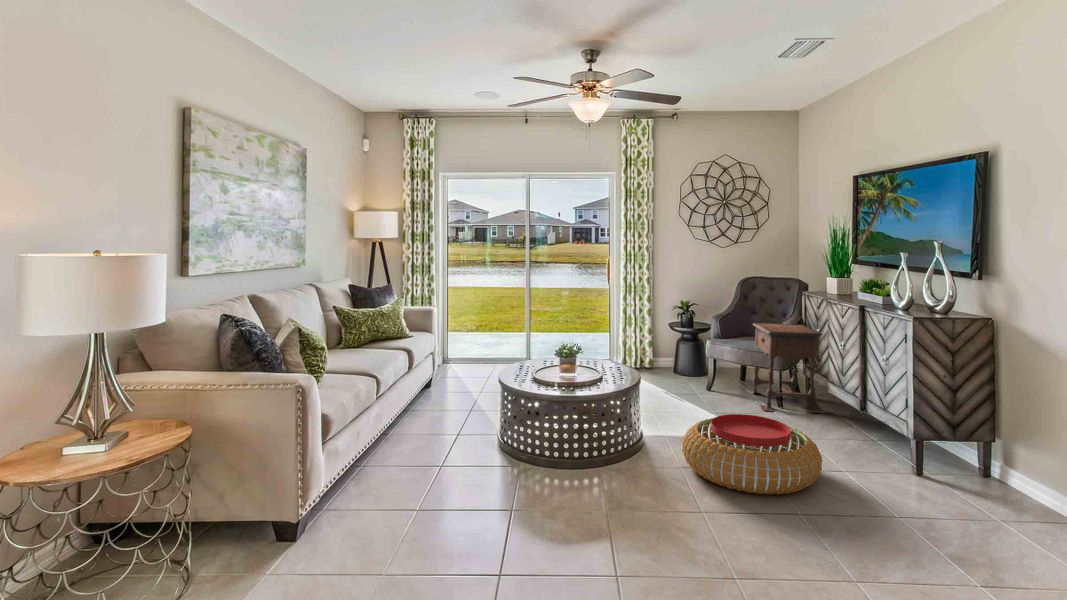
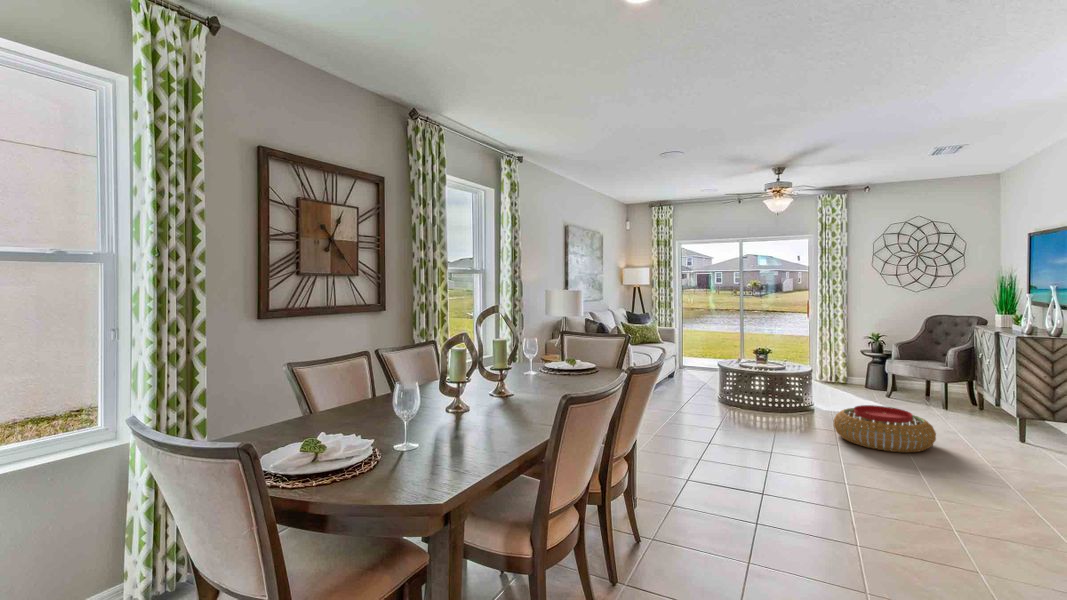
side table: present [751,323,824,413] -> none [926,351,985,423]

